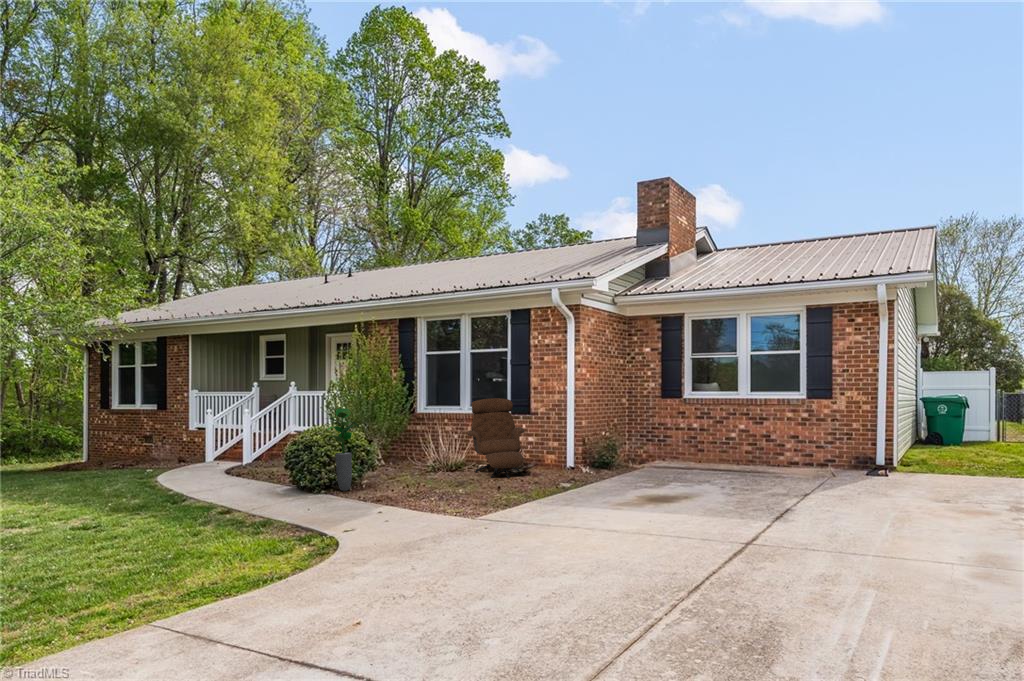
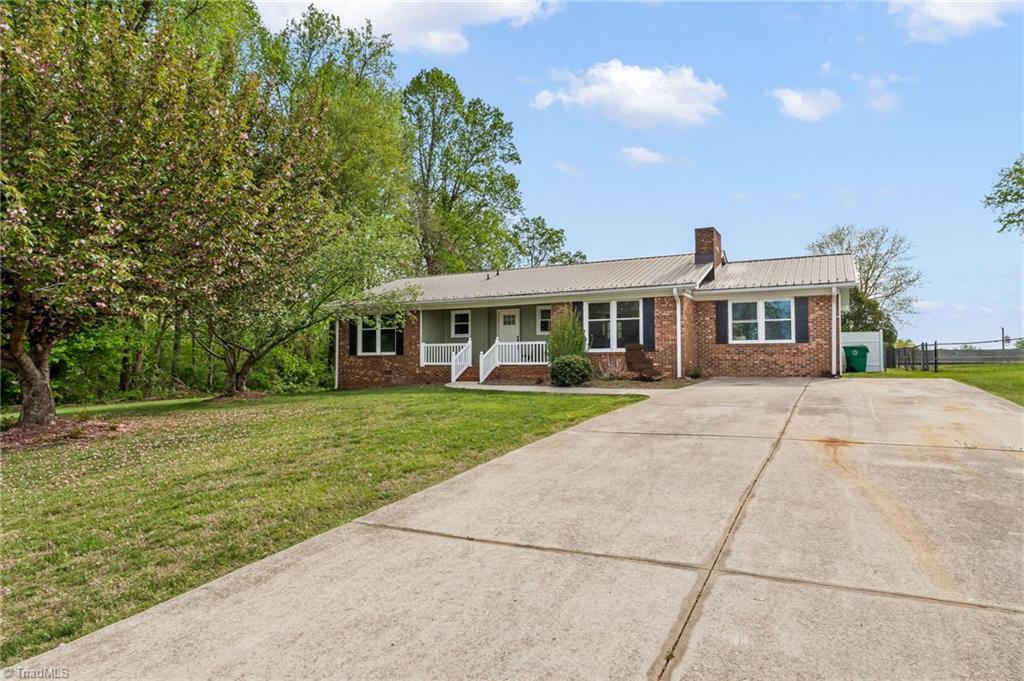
potted plant: present [327,409,359,491] -> none [570,346,587,386]

